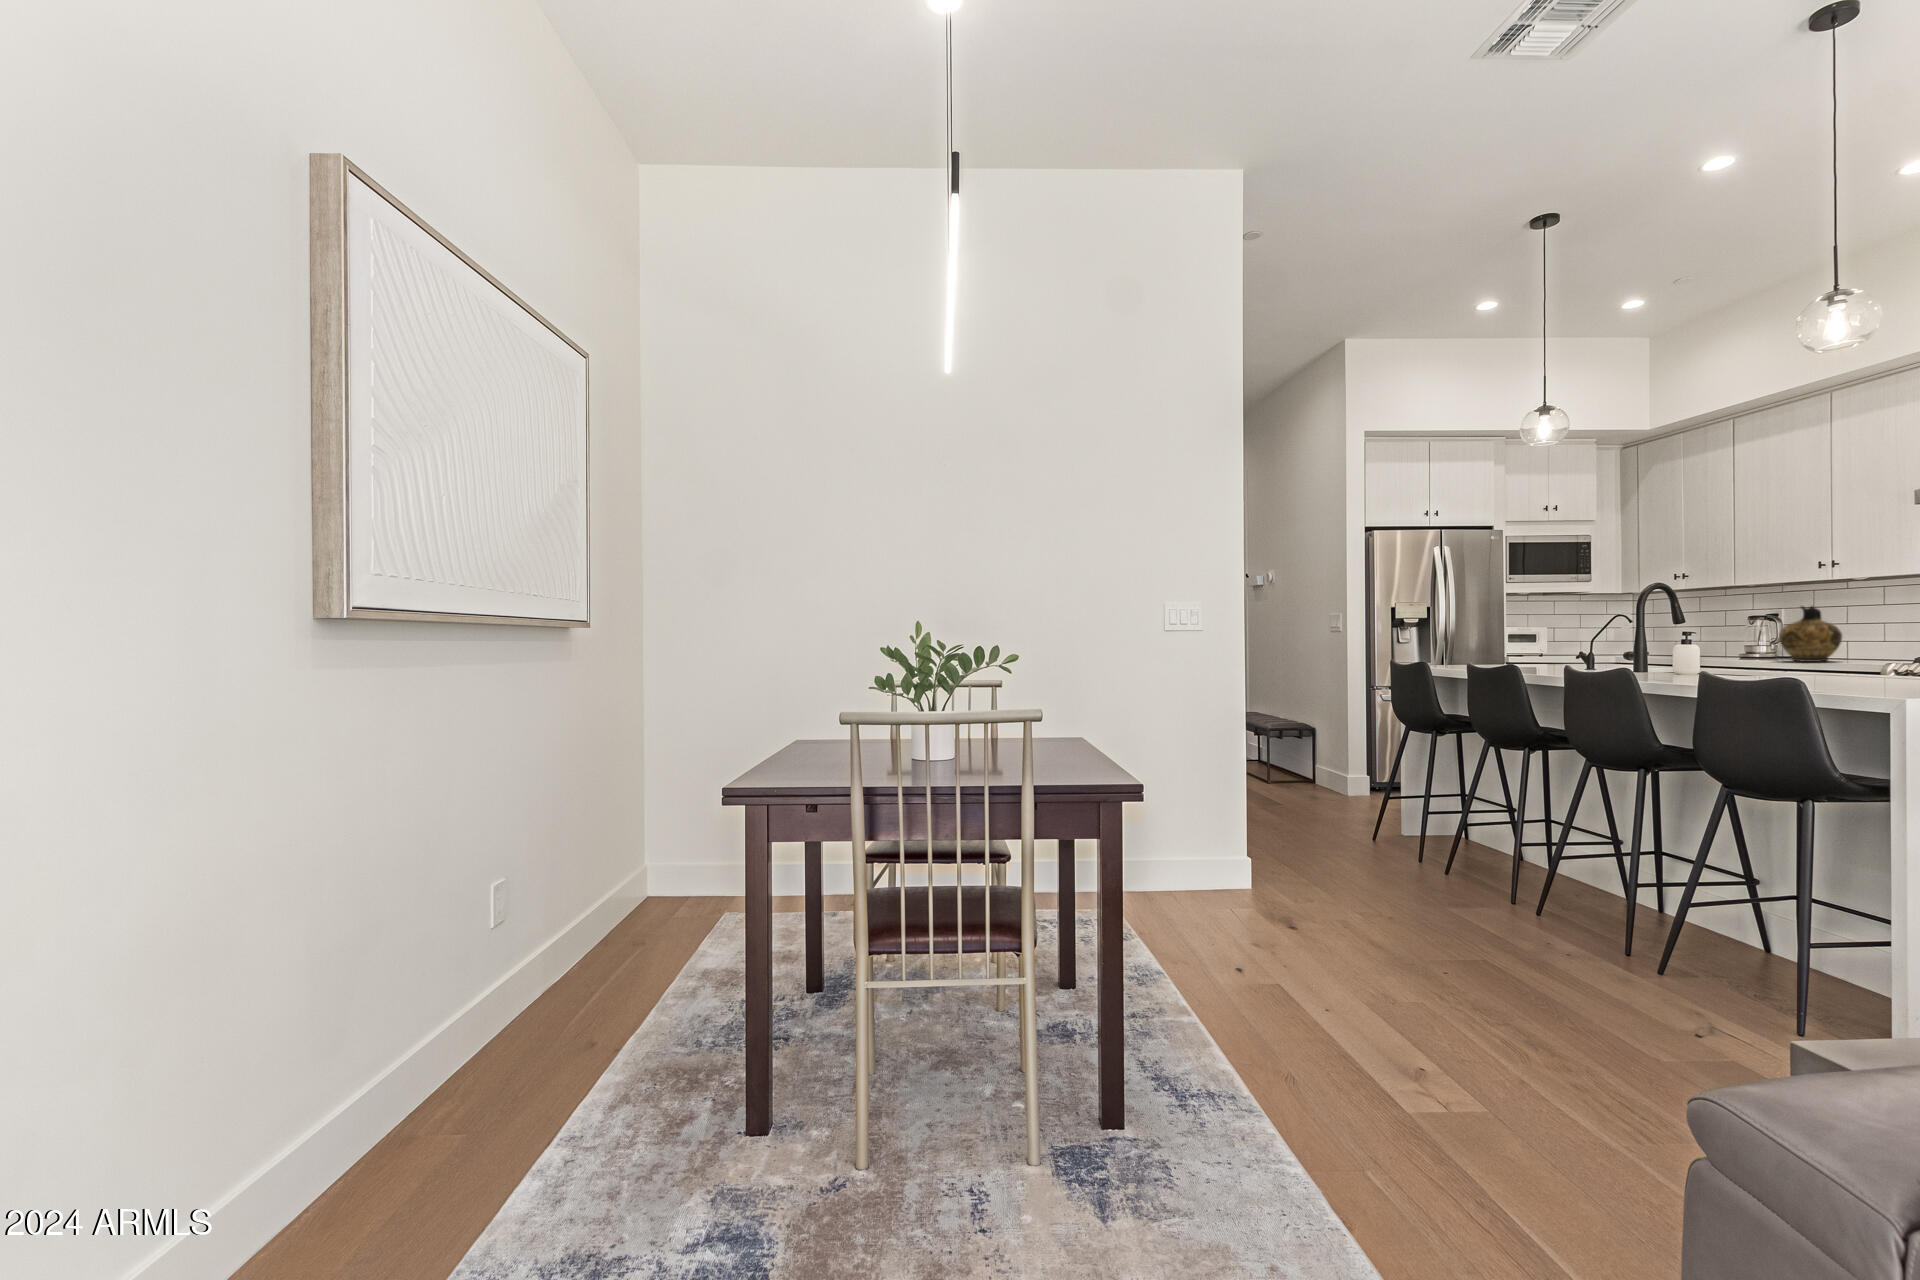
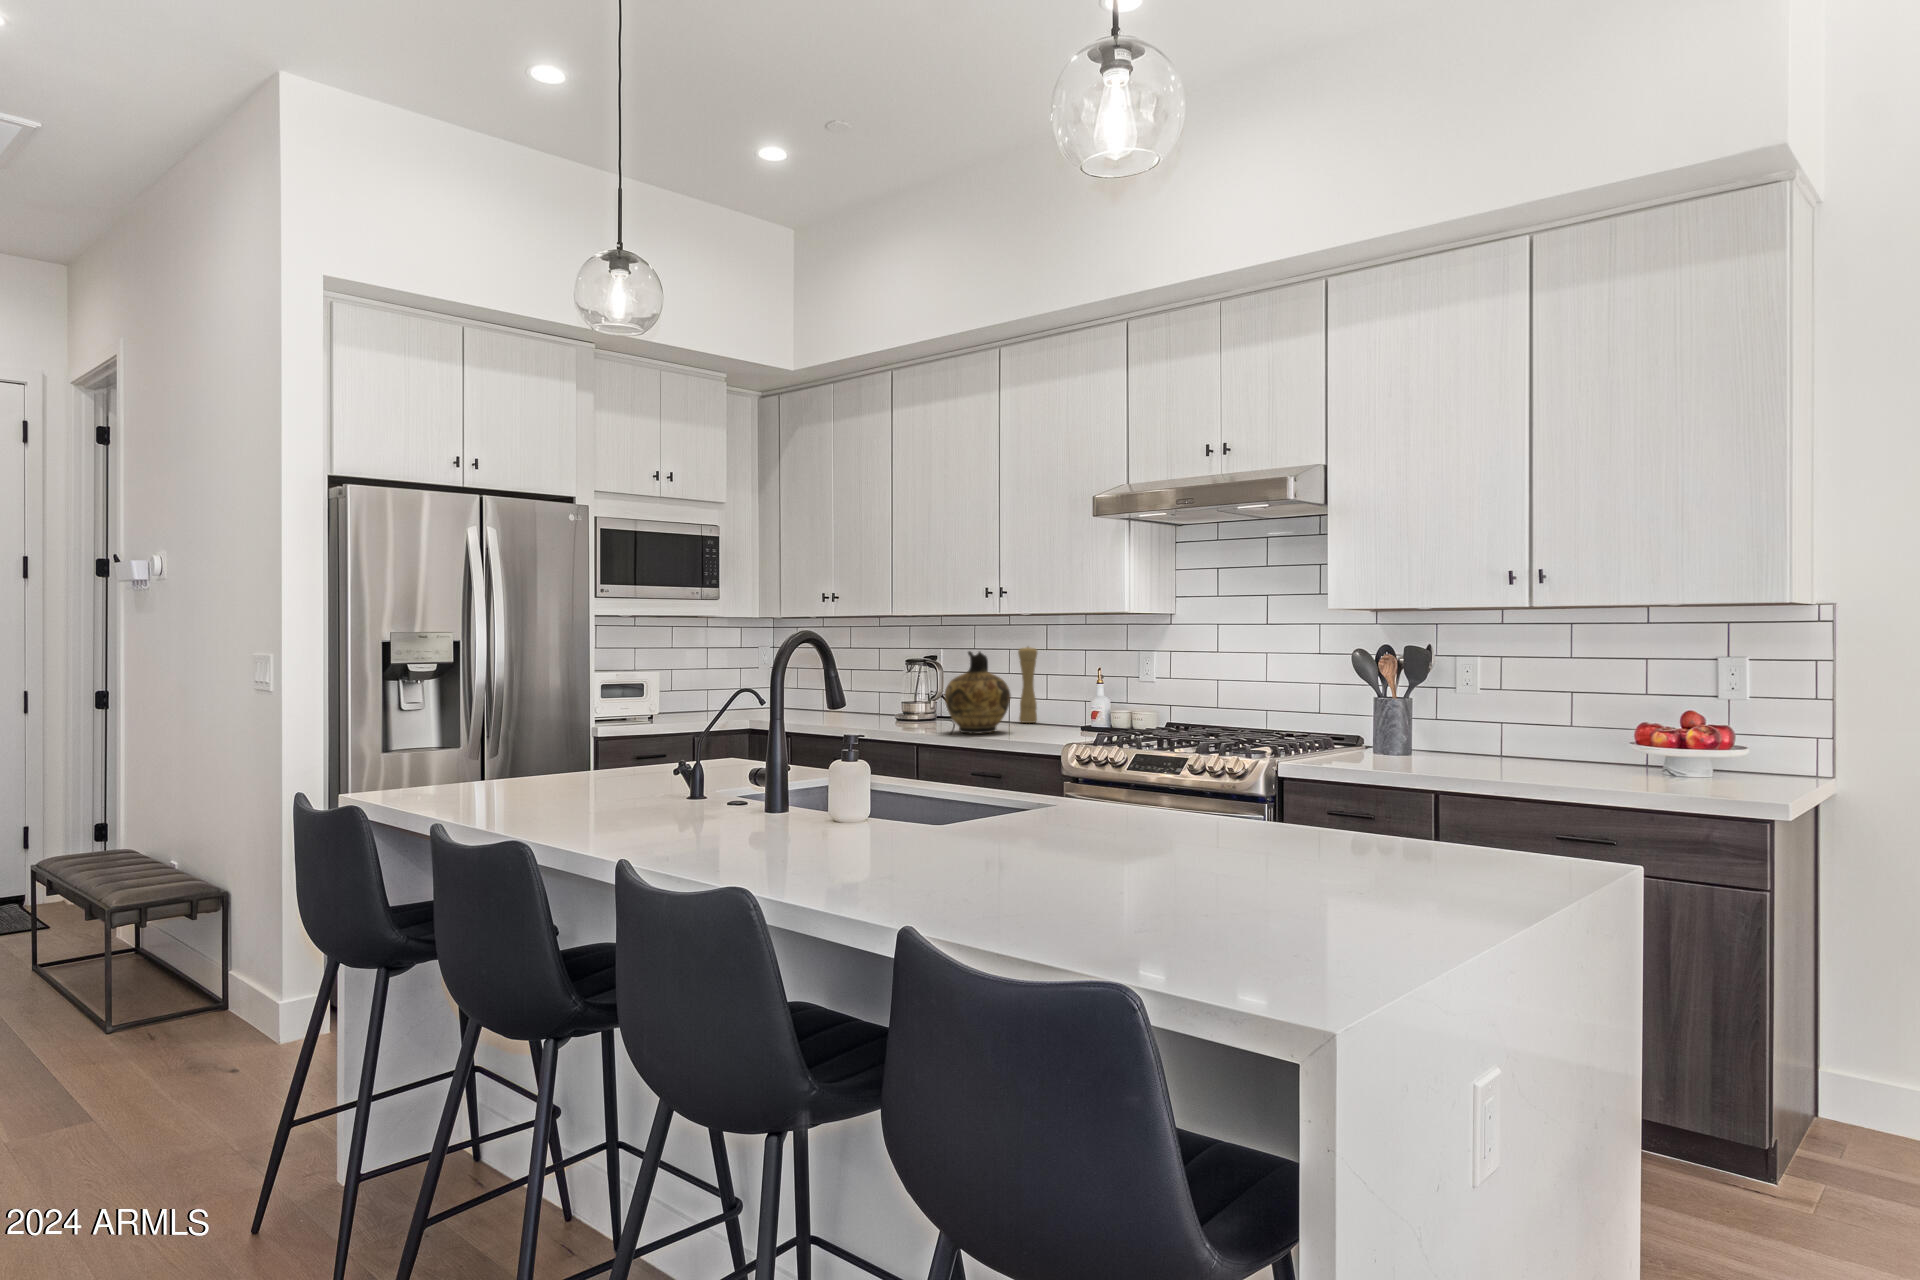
pepper mill: none [1854,603,1875,658] -> present [1018,647,1037,723]

